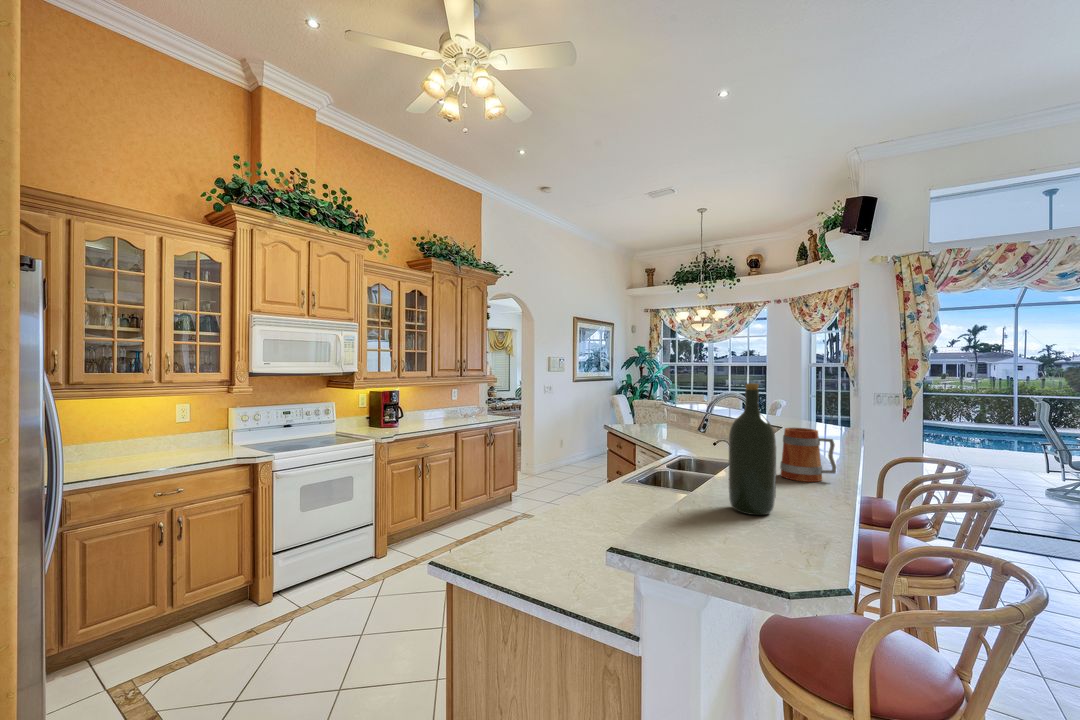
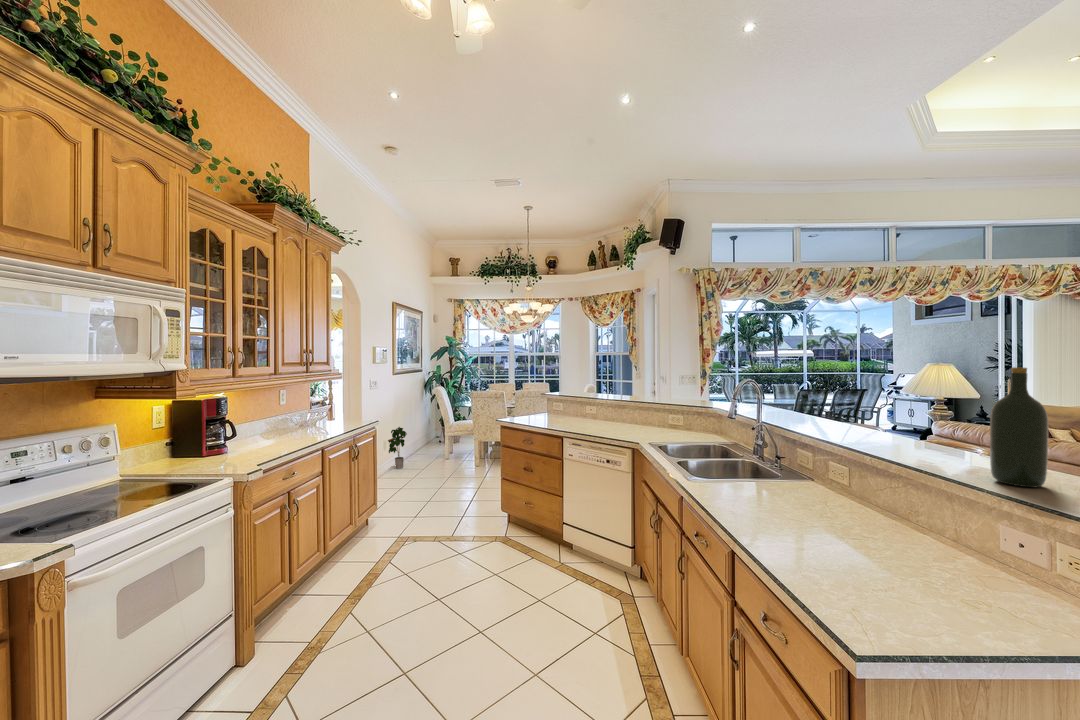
potted plant: none [567,428,588,465] -> present [388,427,407,469]
mug: present [780,428,836,482] -> none [874,406,921,451]

